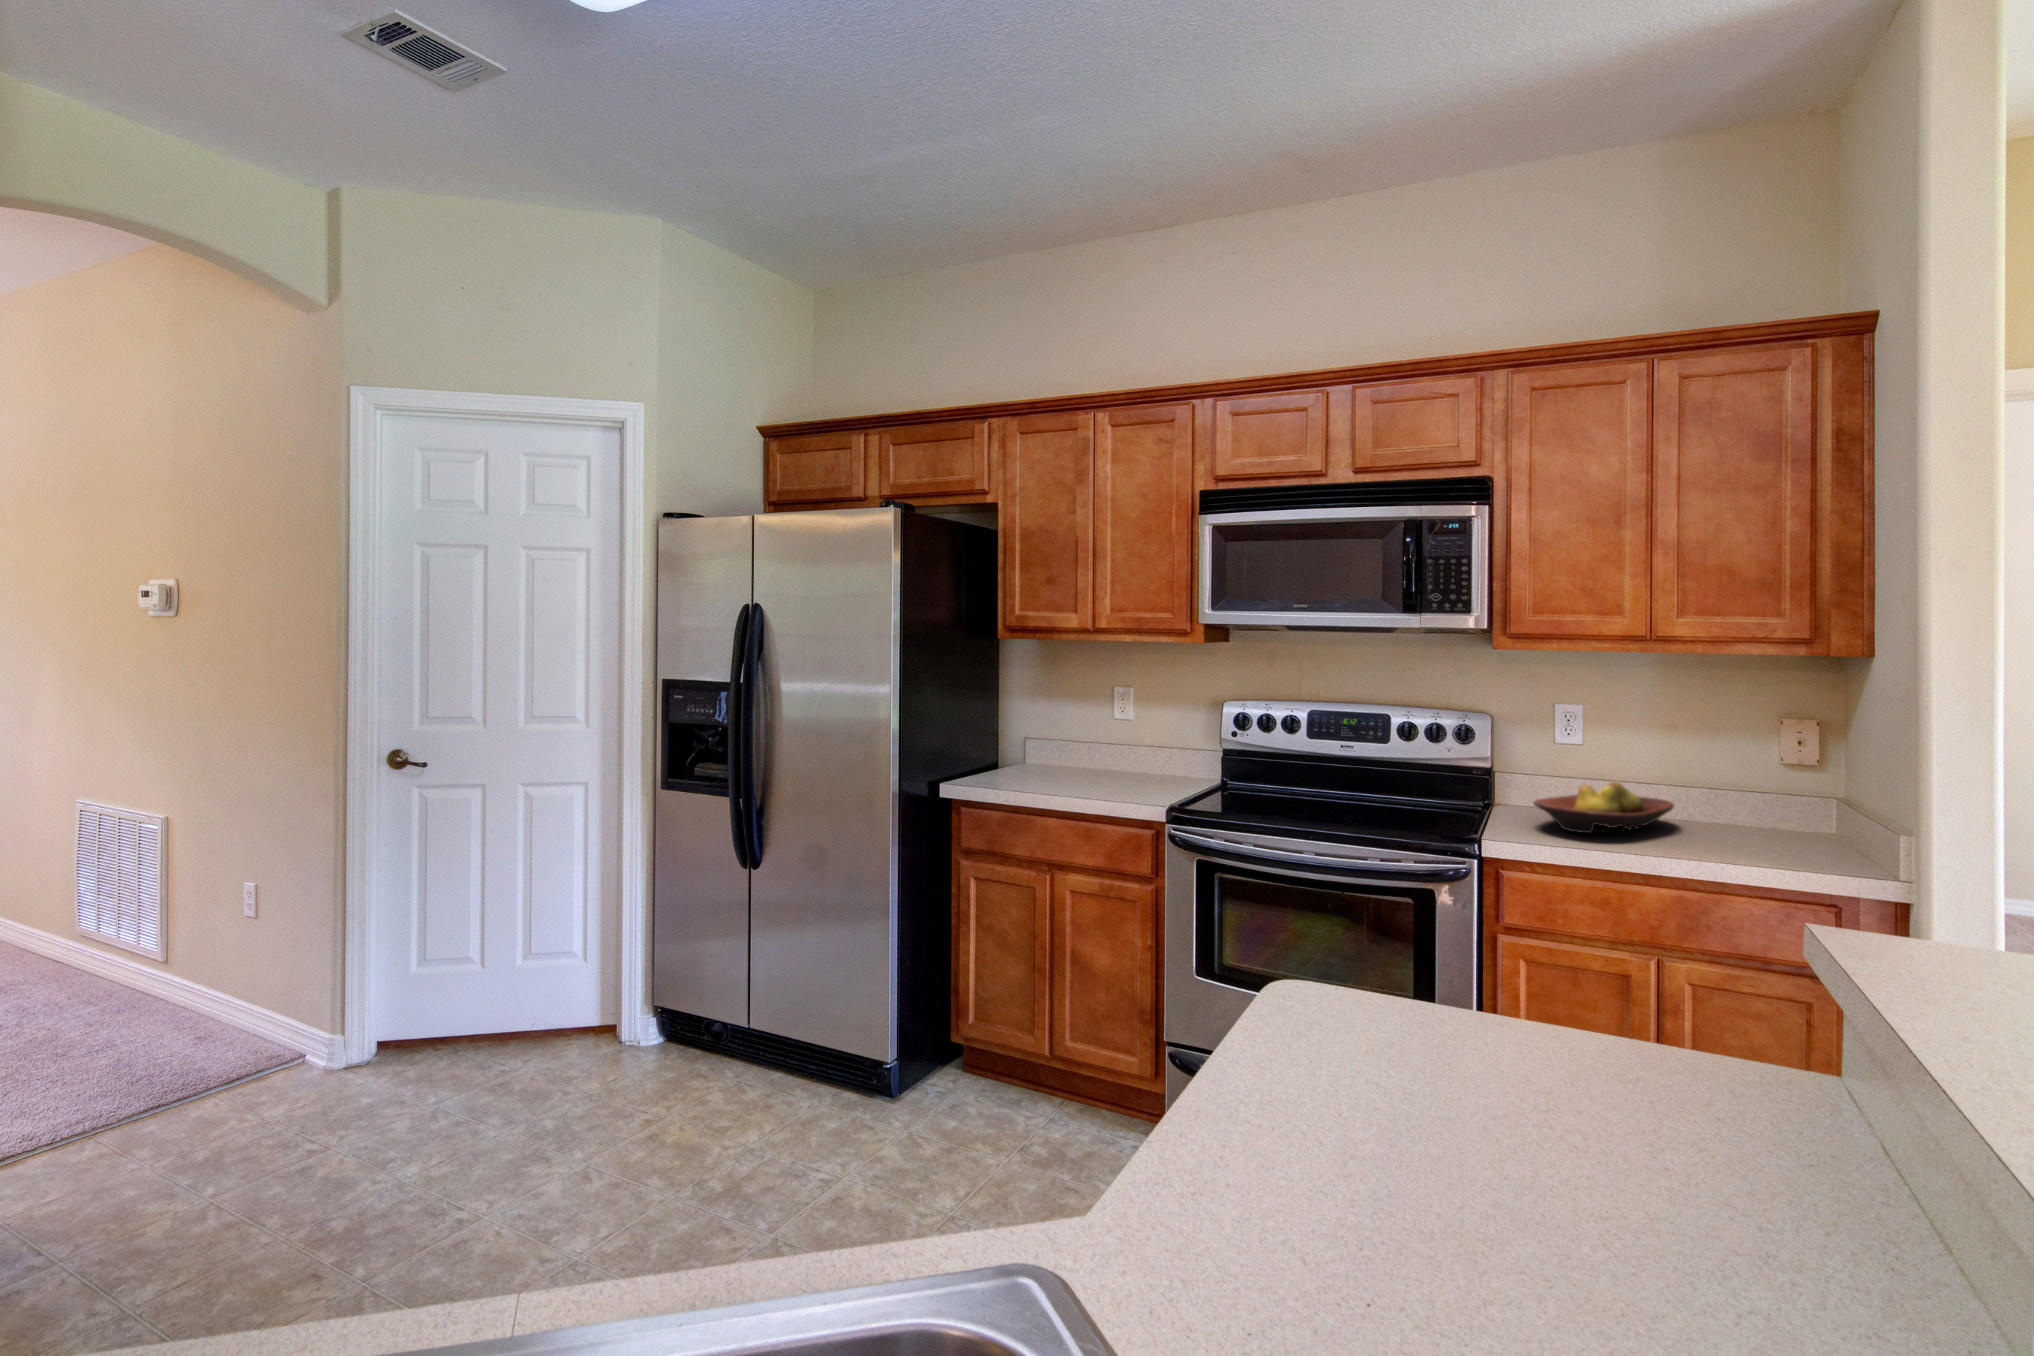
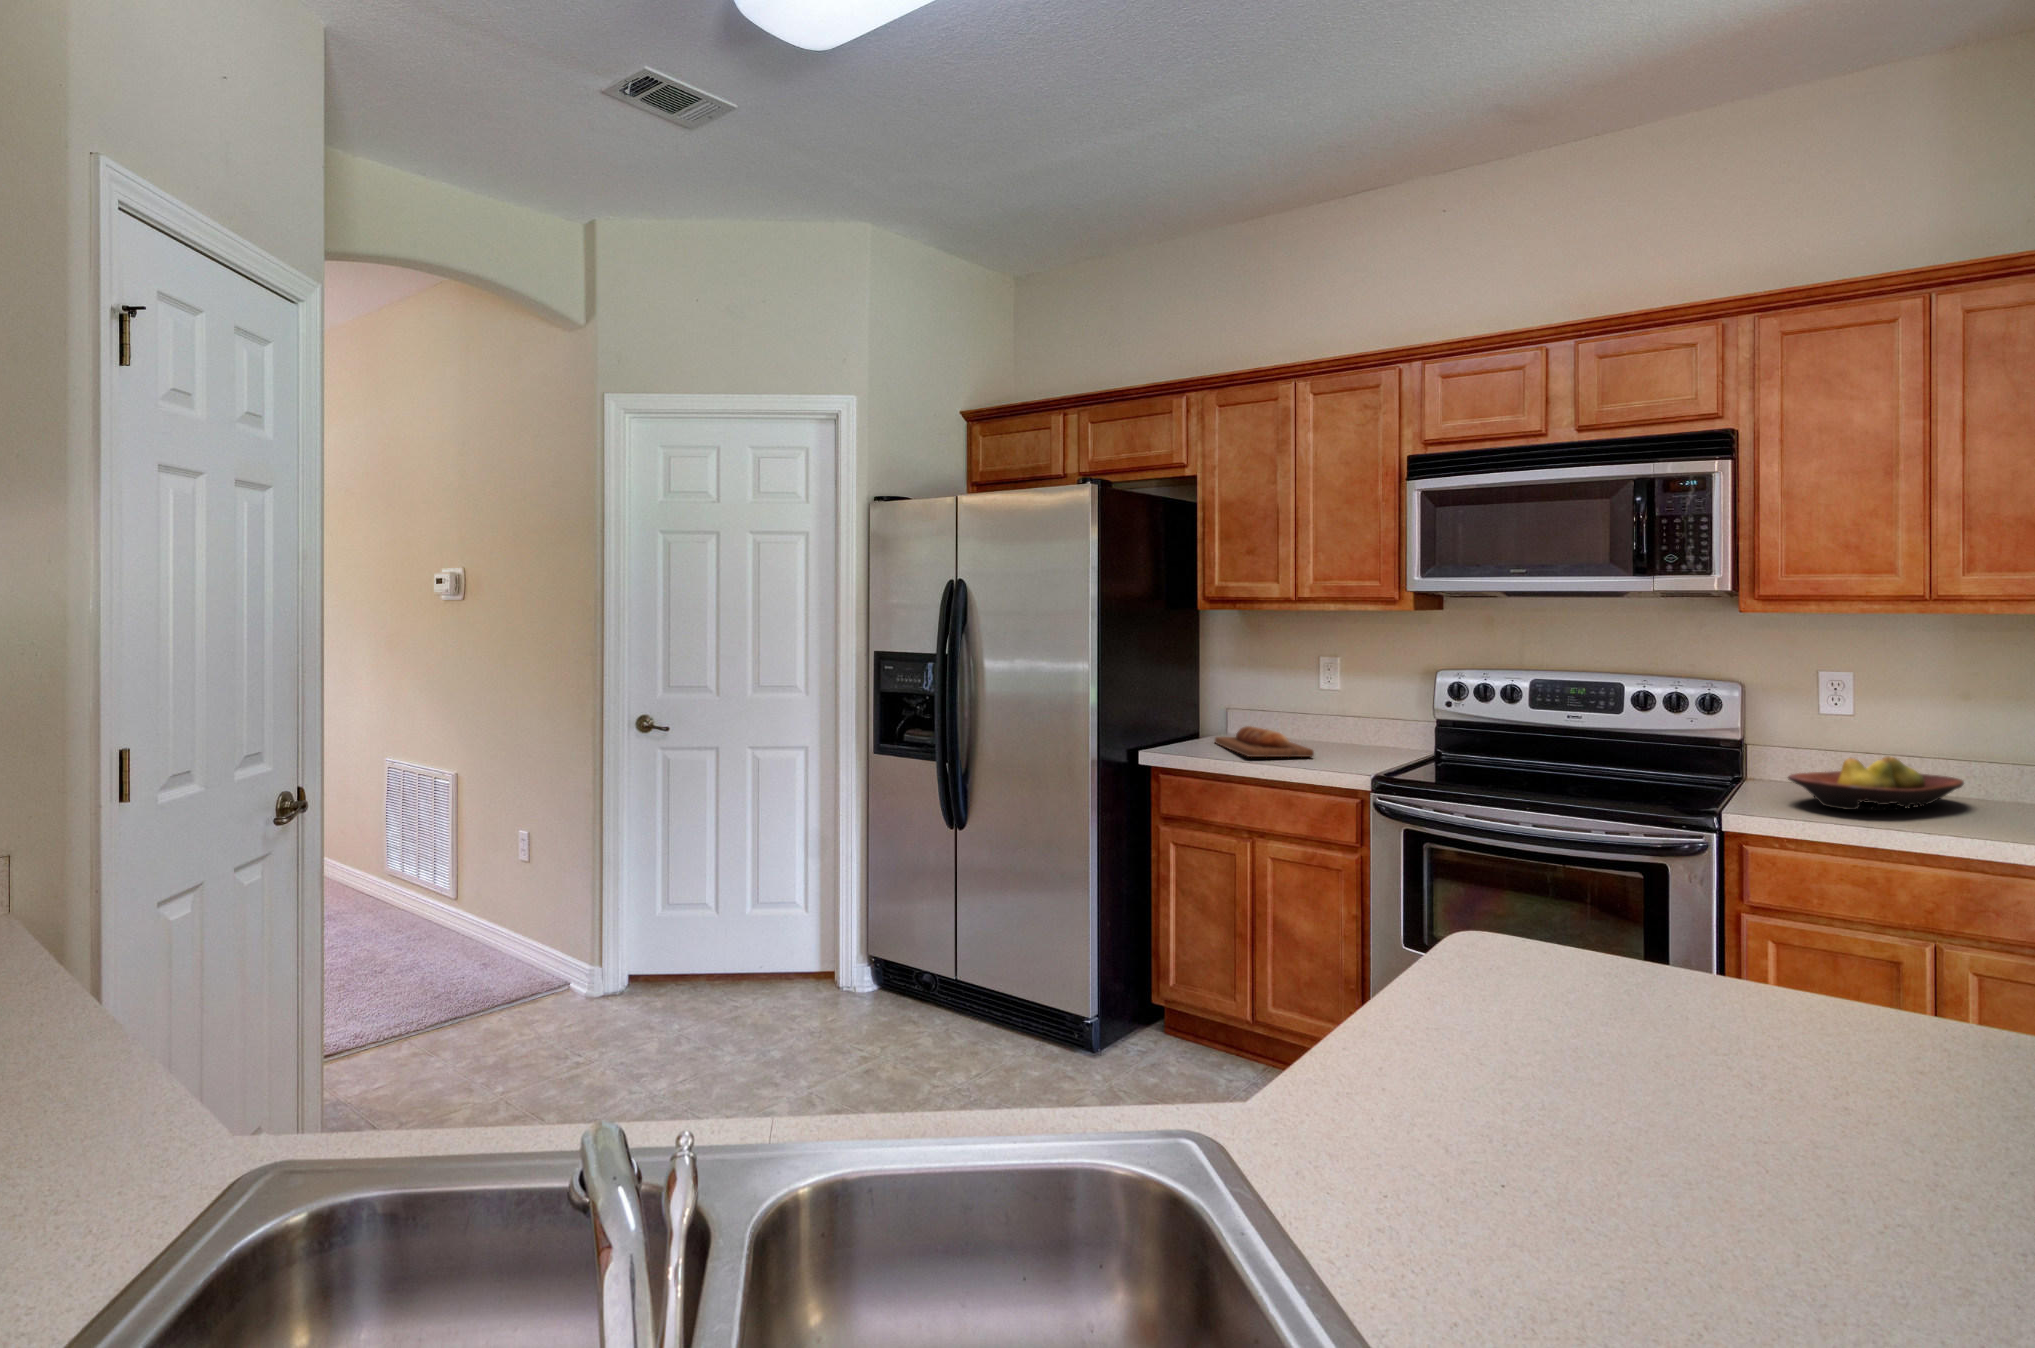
bread loaf: none [1012,754,1110,787] -> present [1215,726,1314,757]

